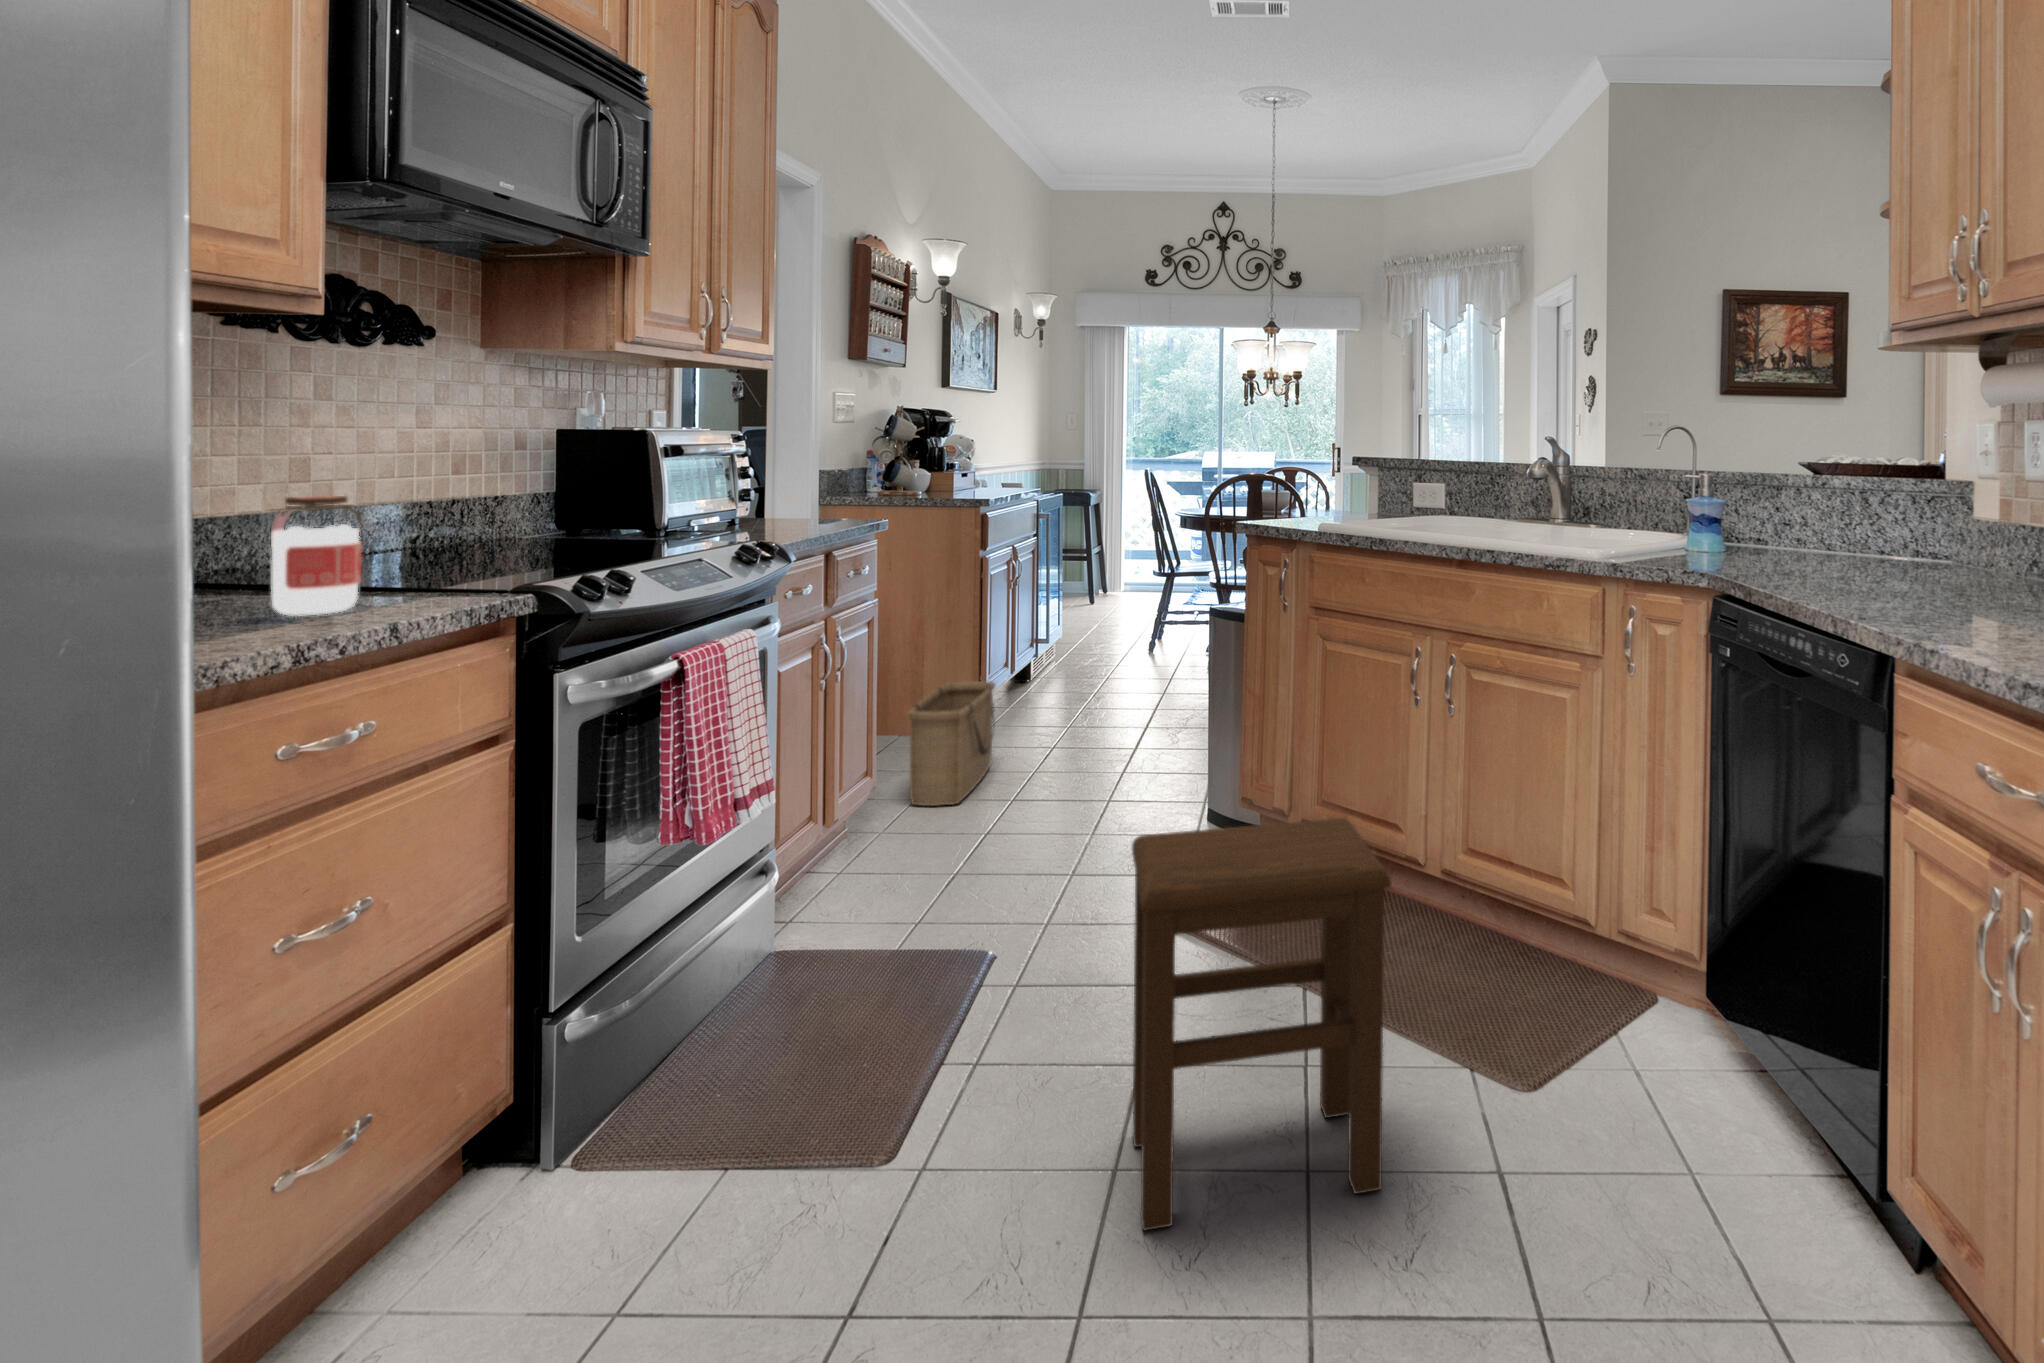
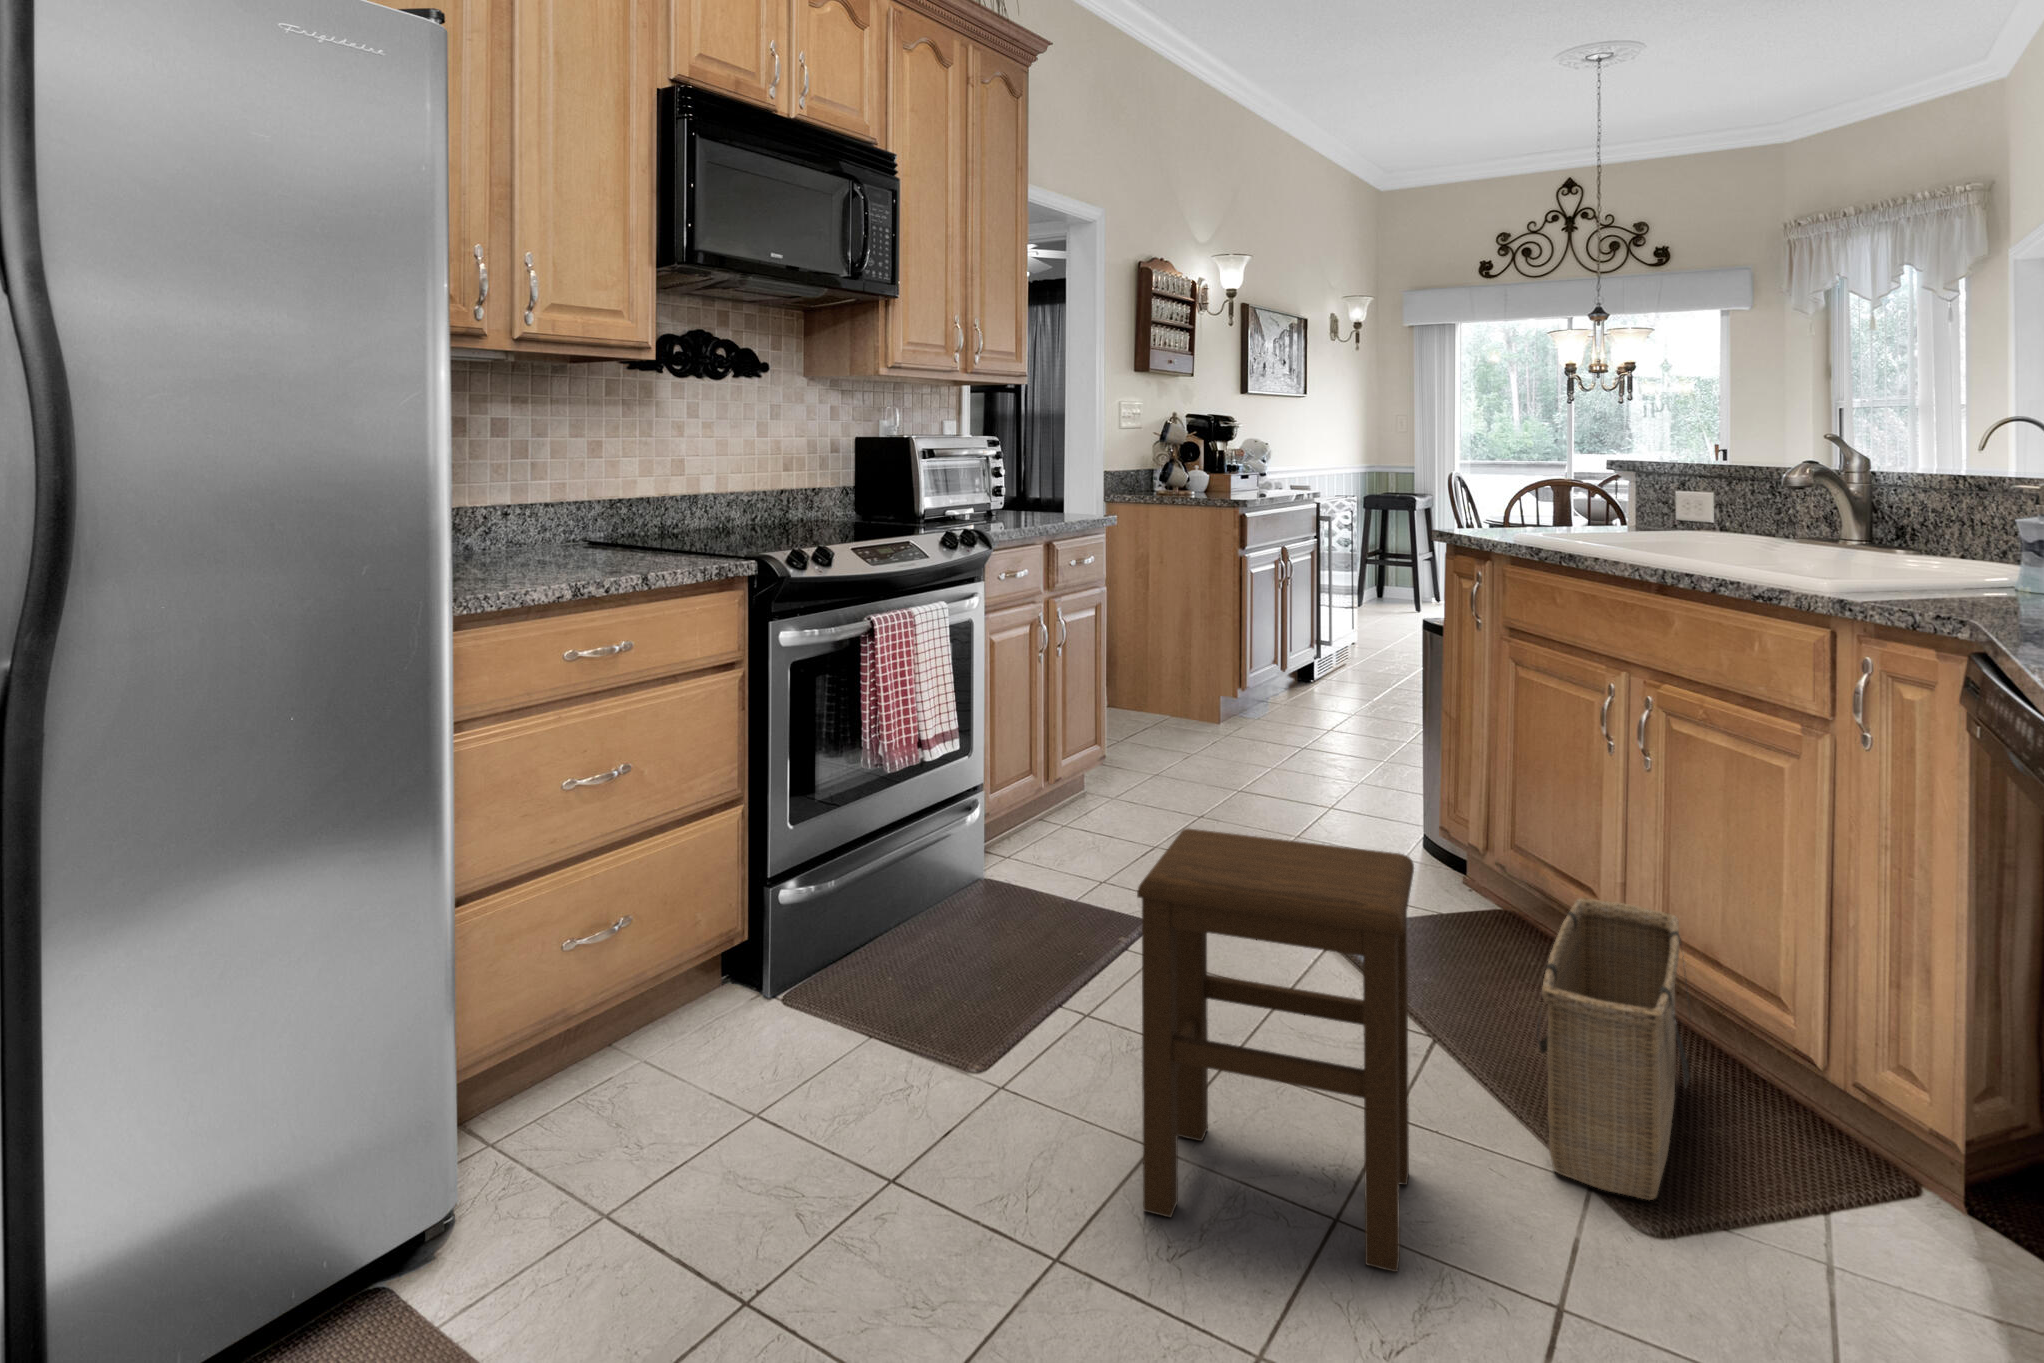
jar: present [271,496,363,616] -> none [598,481,649,563]
basket: present [907,681,995,806] -> present [1537,898,1690,1200]

